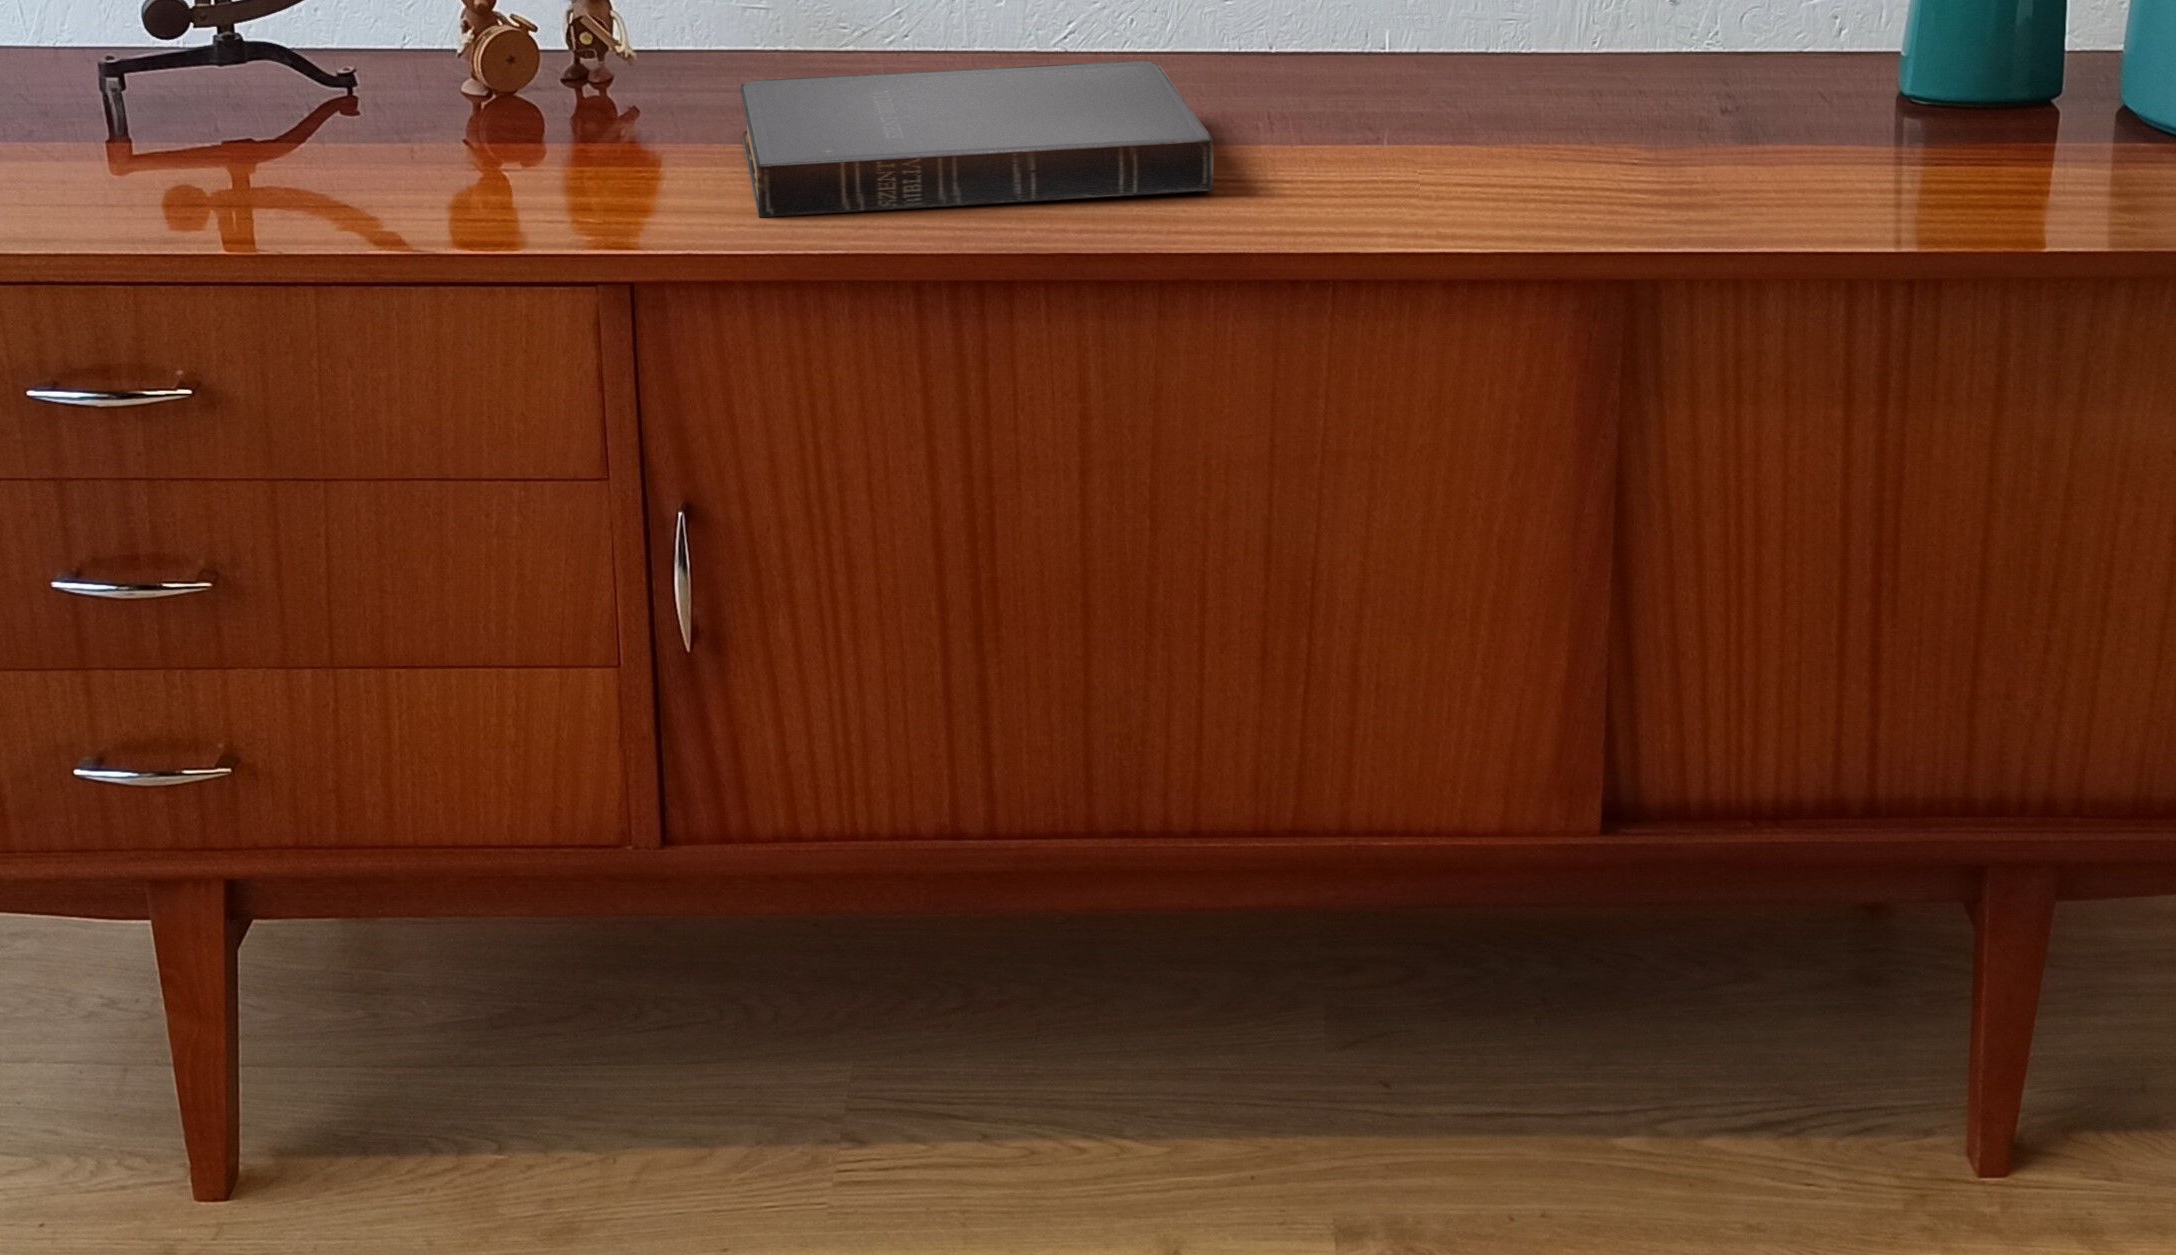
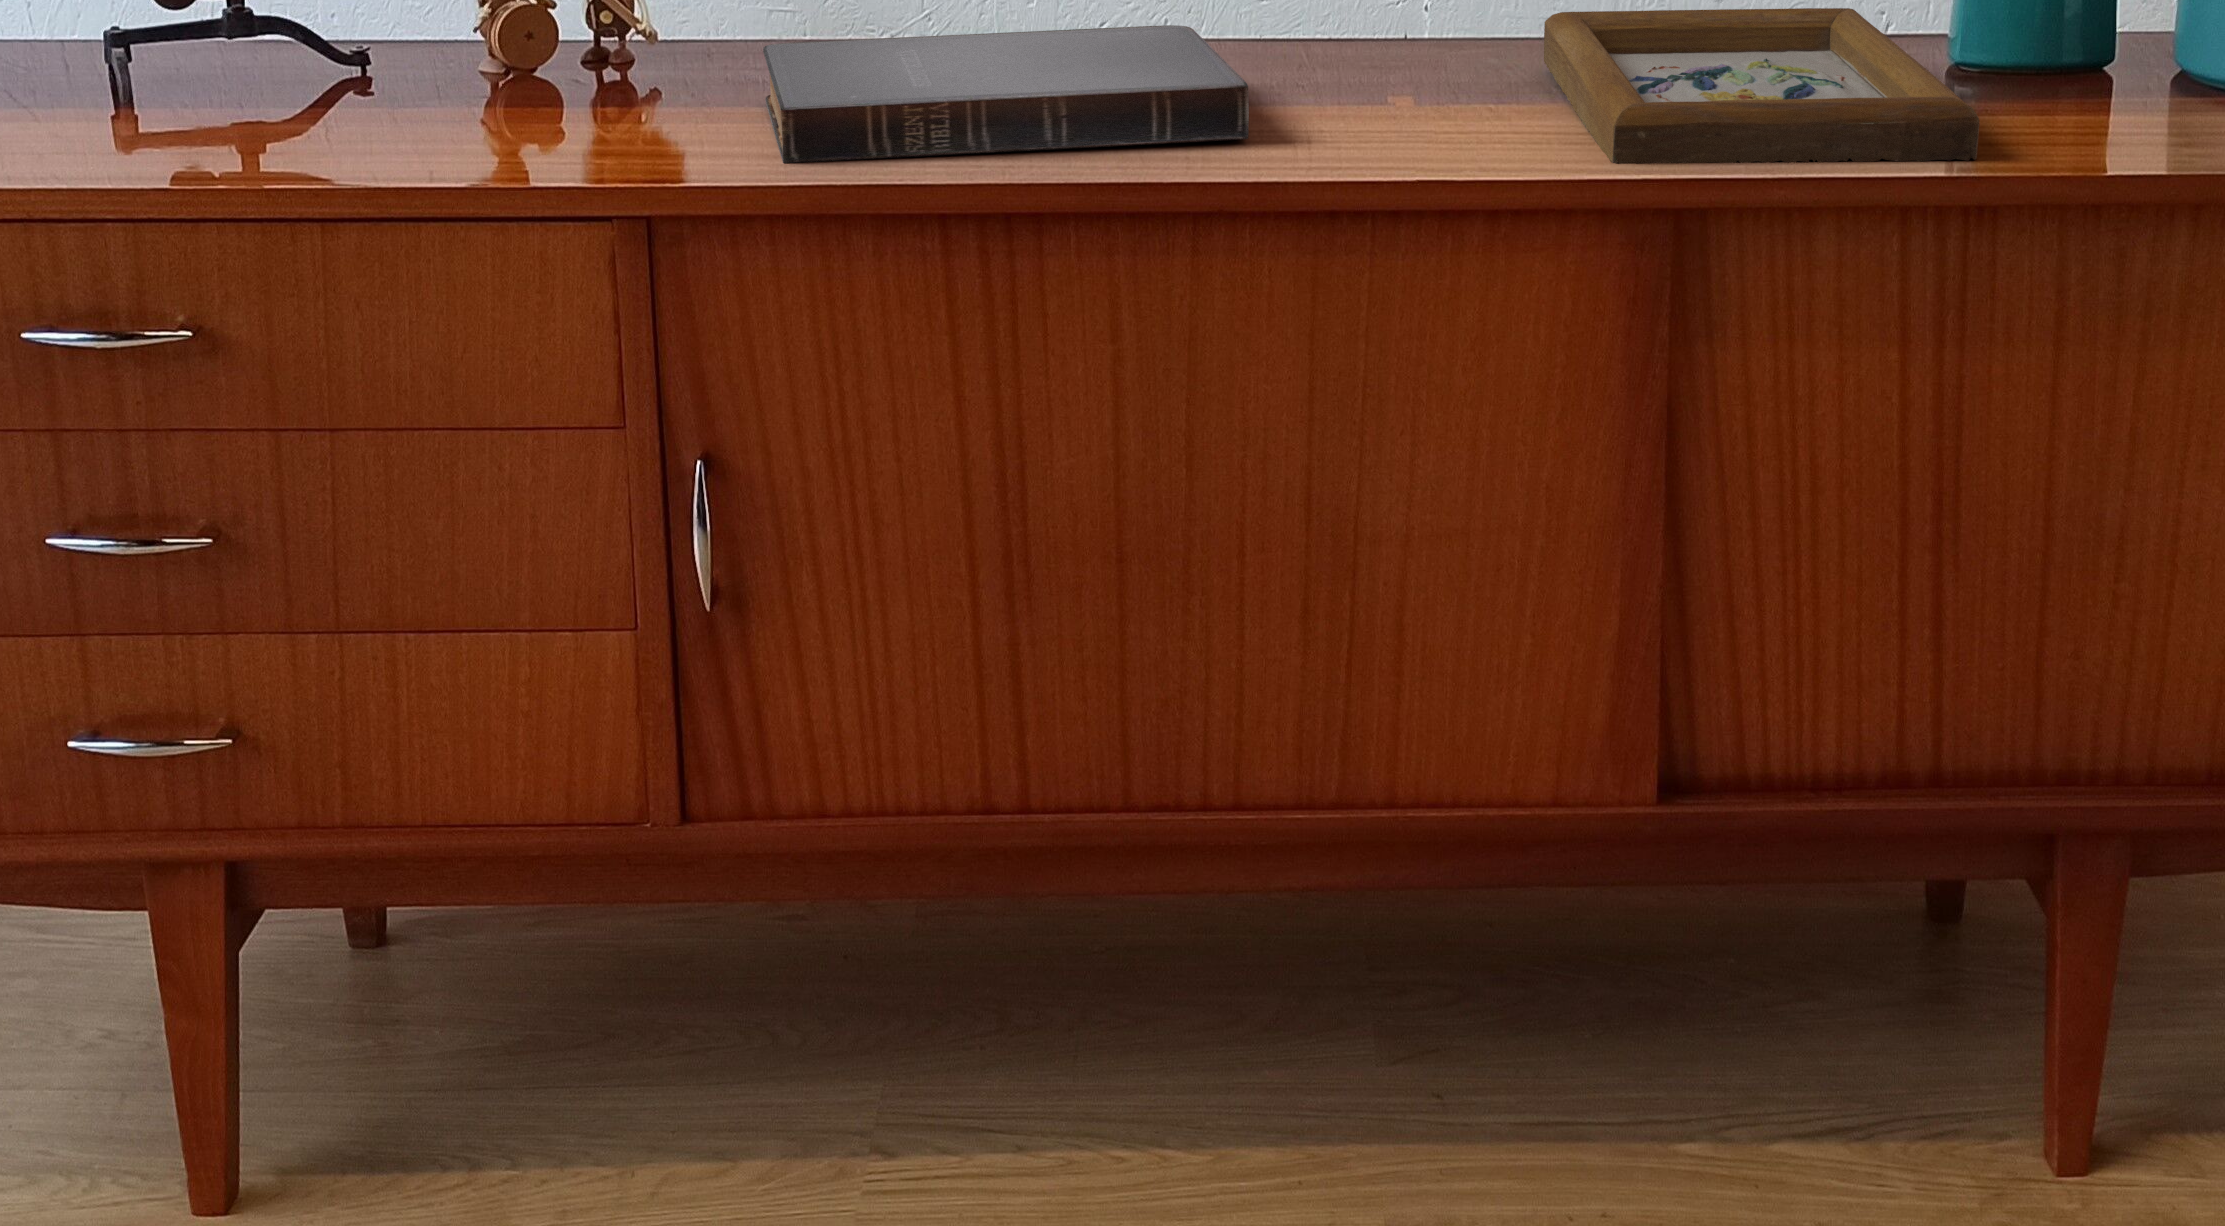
picture frame: none [1502,44,1927,226] -> present [1544,8,1979,164]

